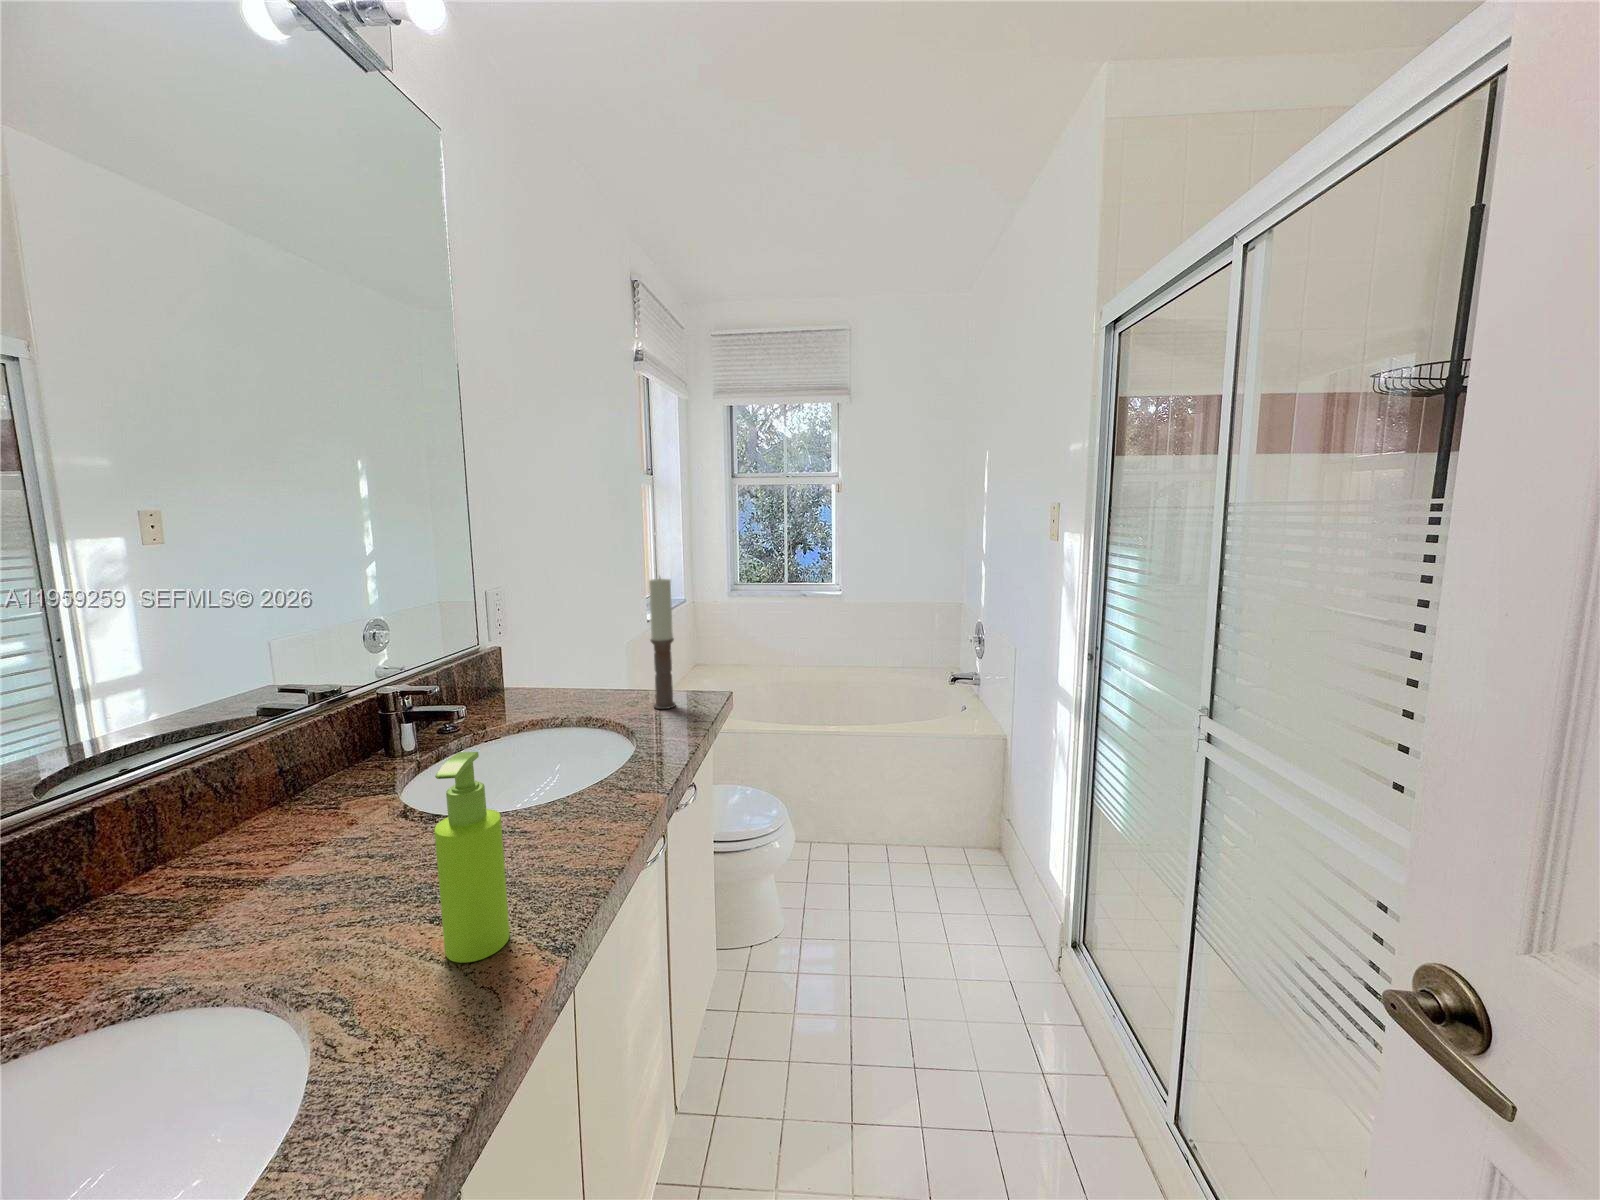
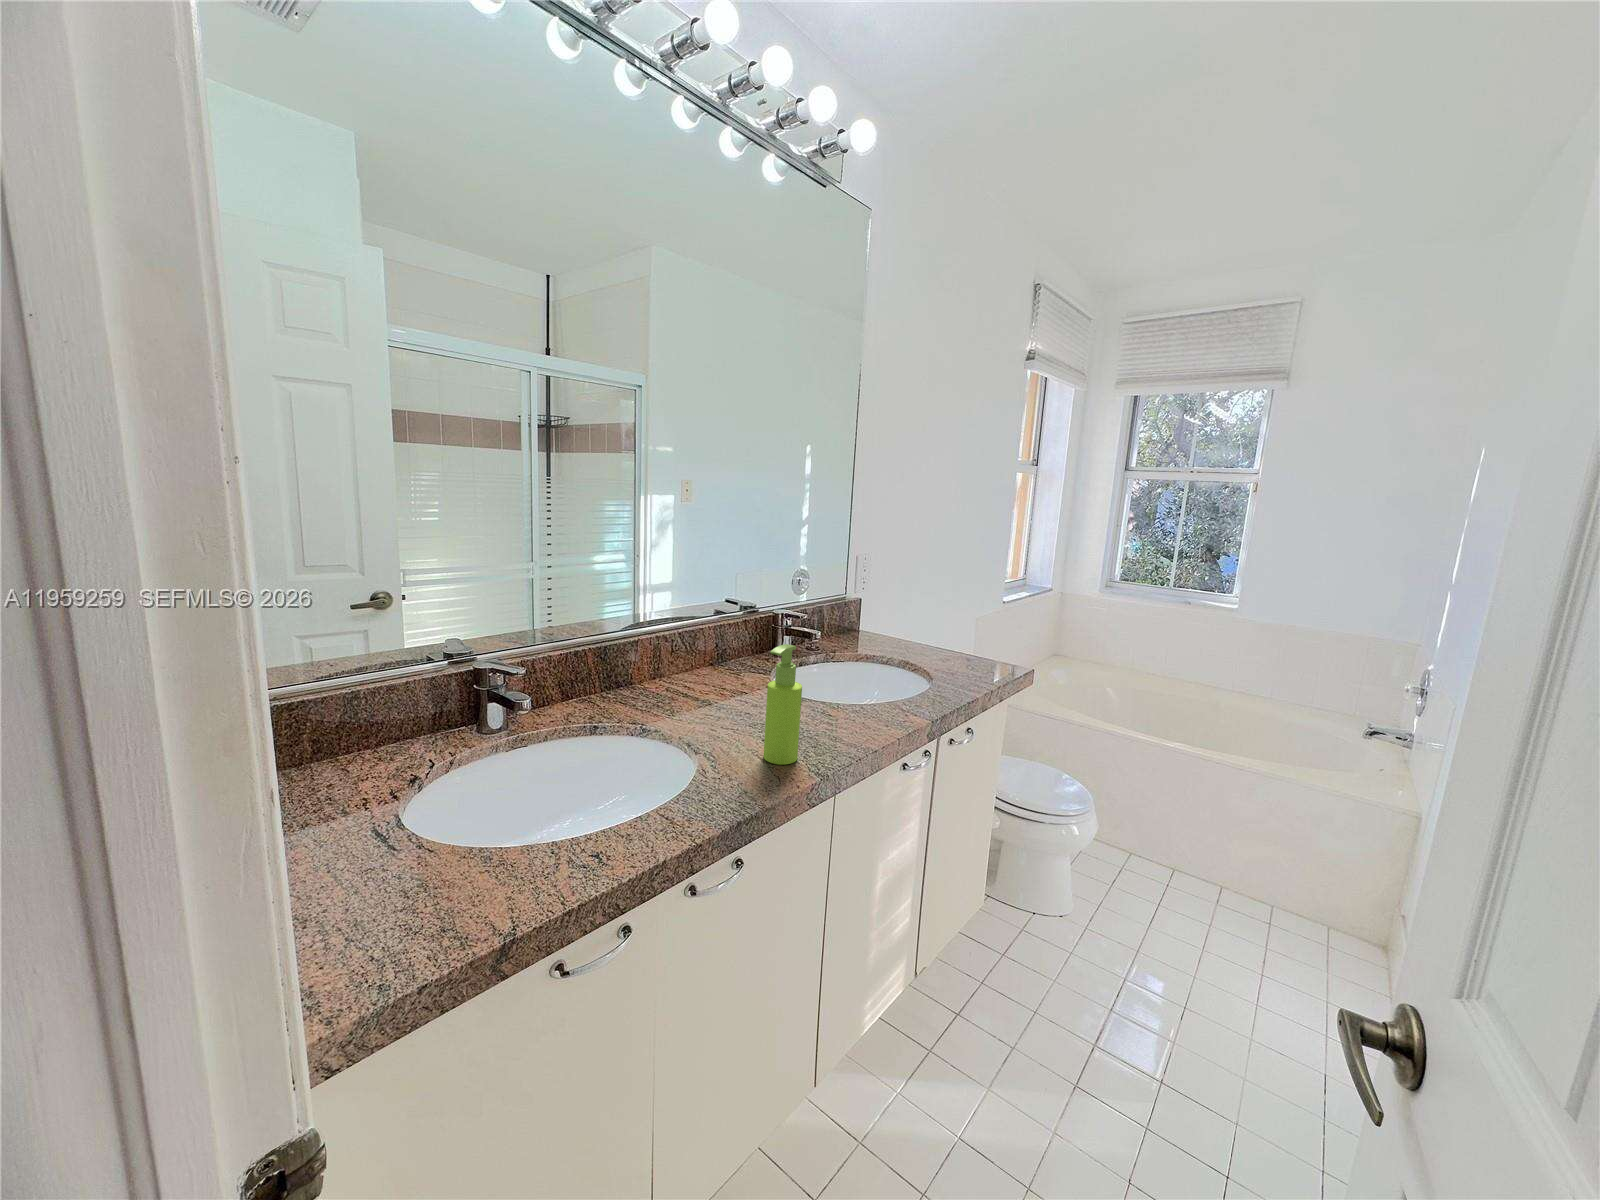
candle: present [649,578,676,709] -> none [960,559,991,671]

